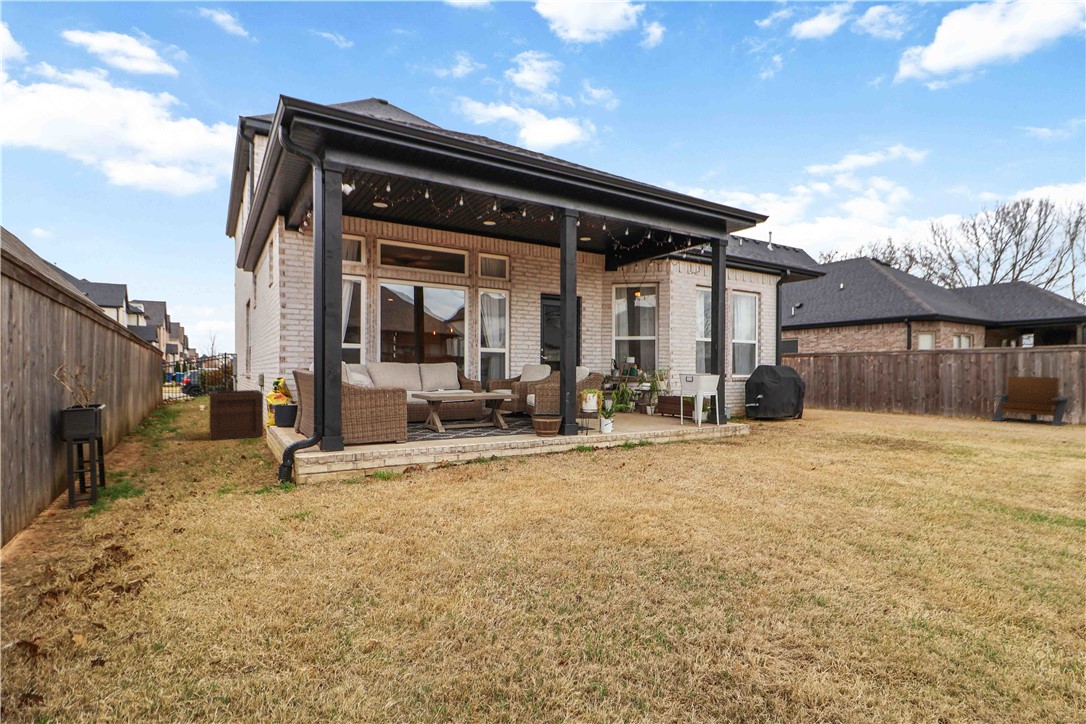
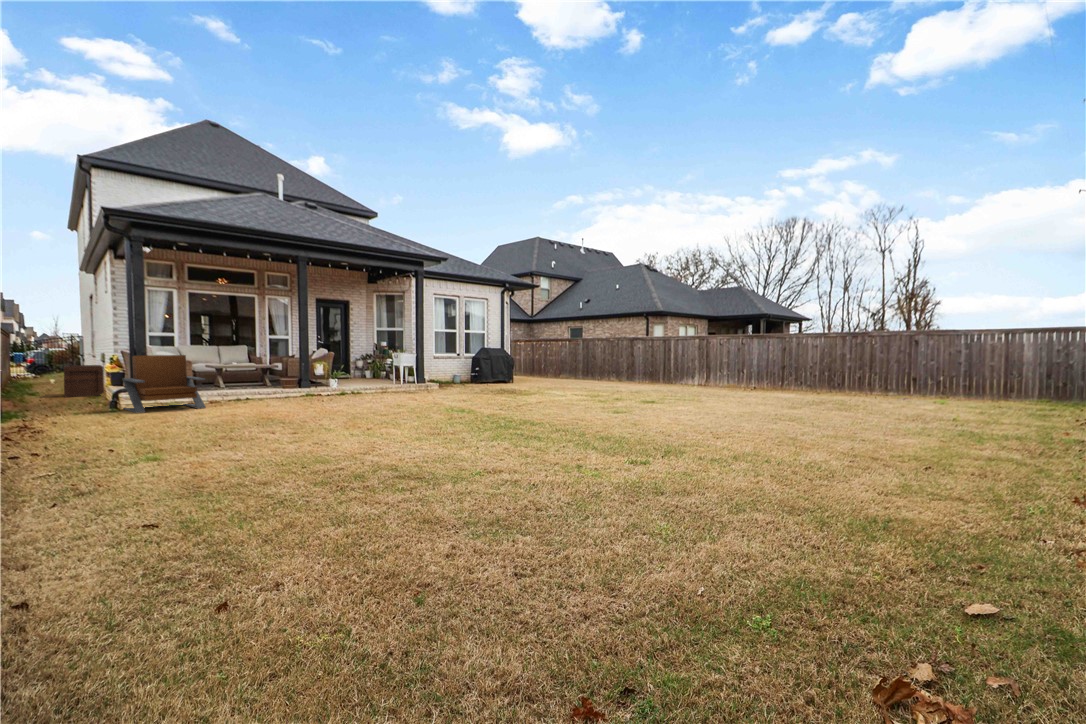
lounge chair: present [992,376,1069,426] -> present [123,355,206,413]

